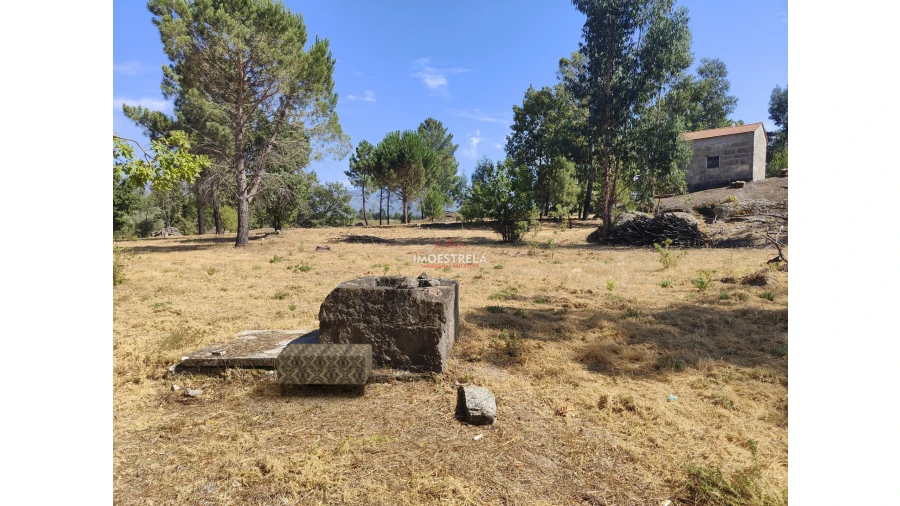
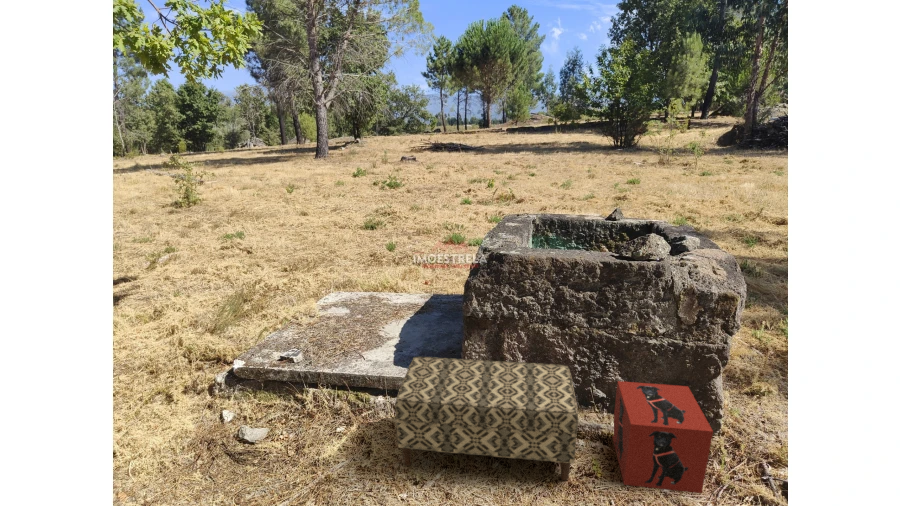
storage box: none [390,351,428,396] -> present [612,381,713,493]

